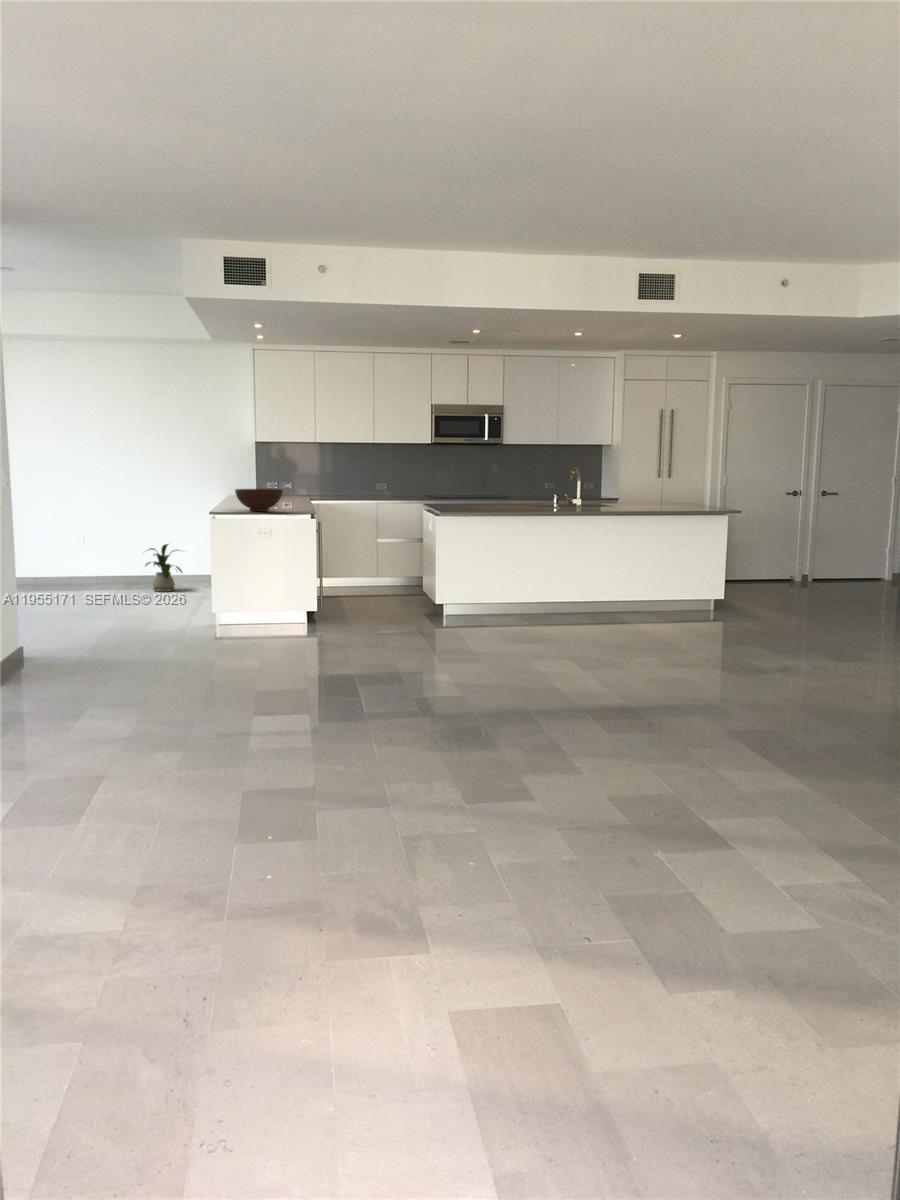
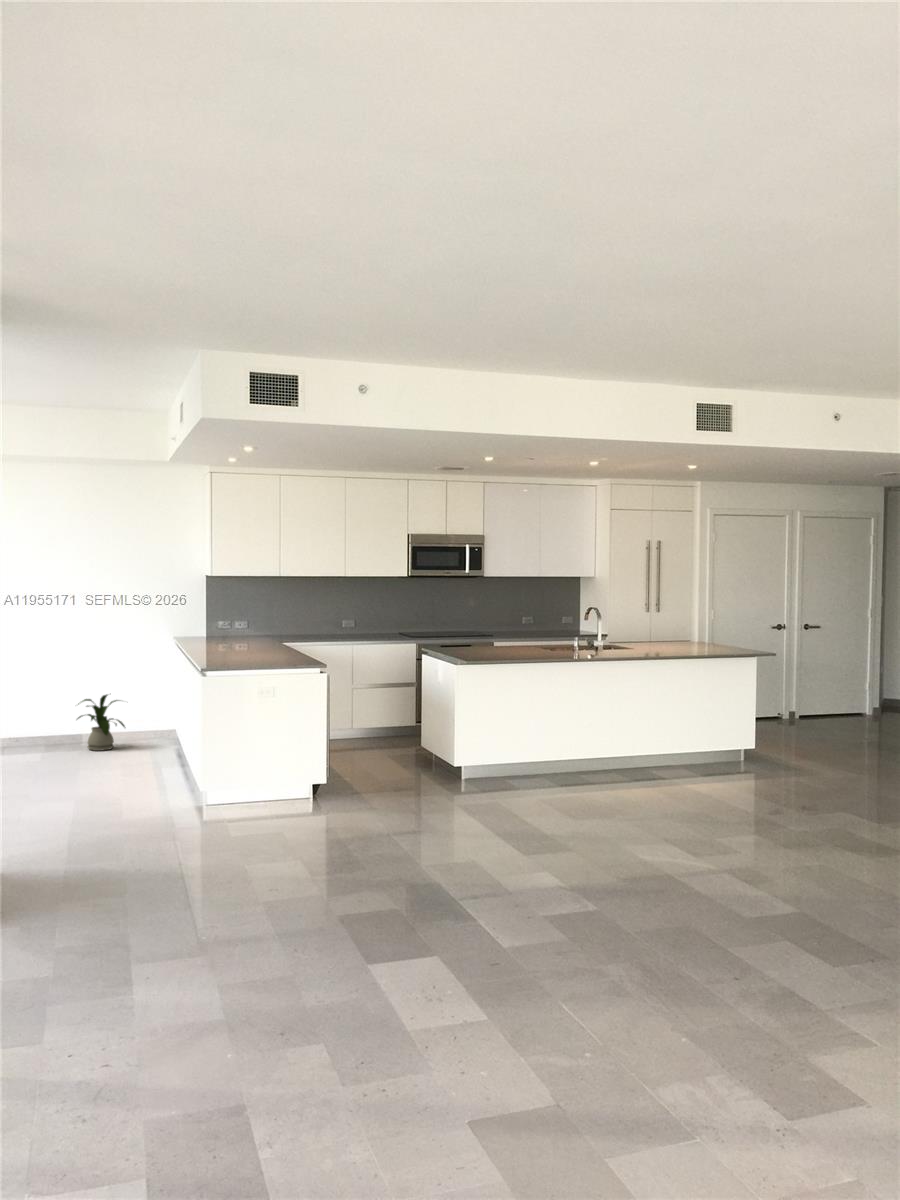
fruit bowl: present [235,489,283,511] -> none [231,636,288,664]

